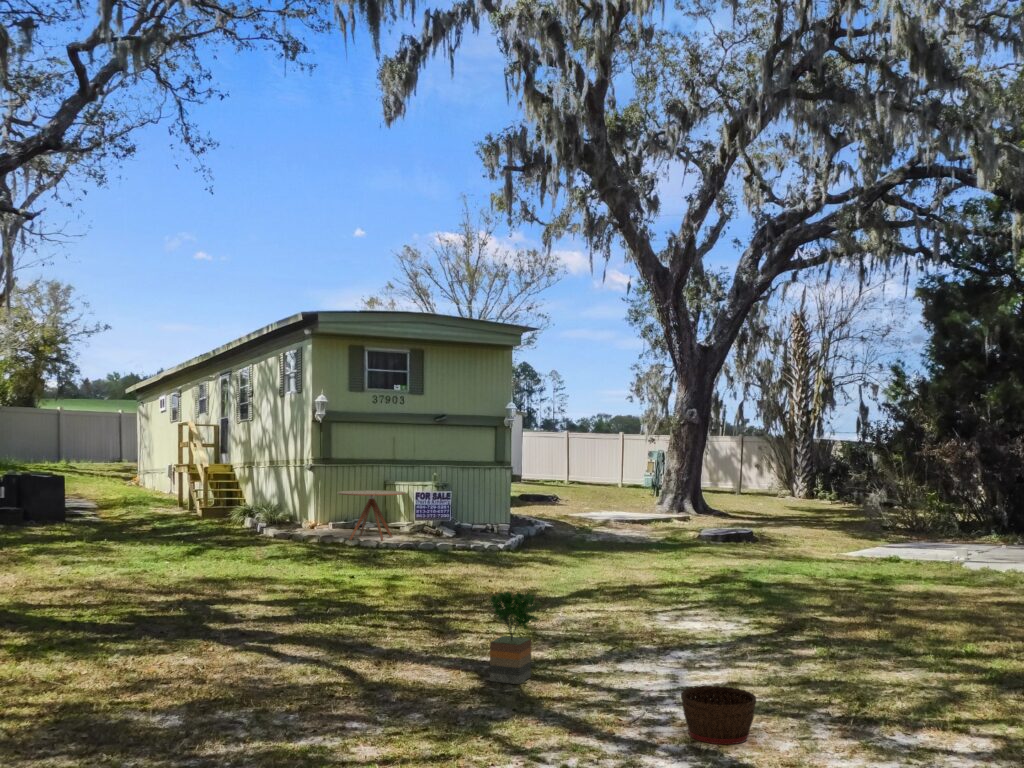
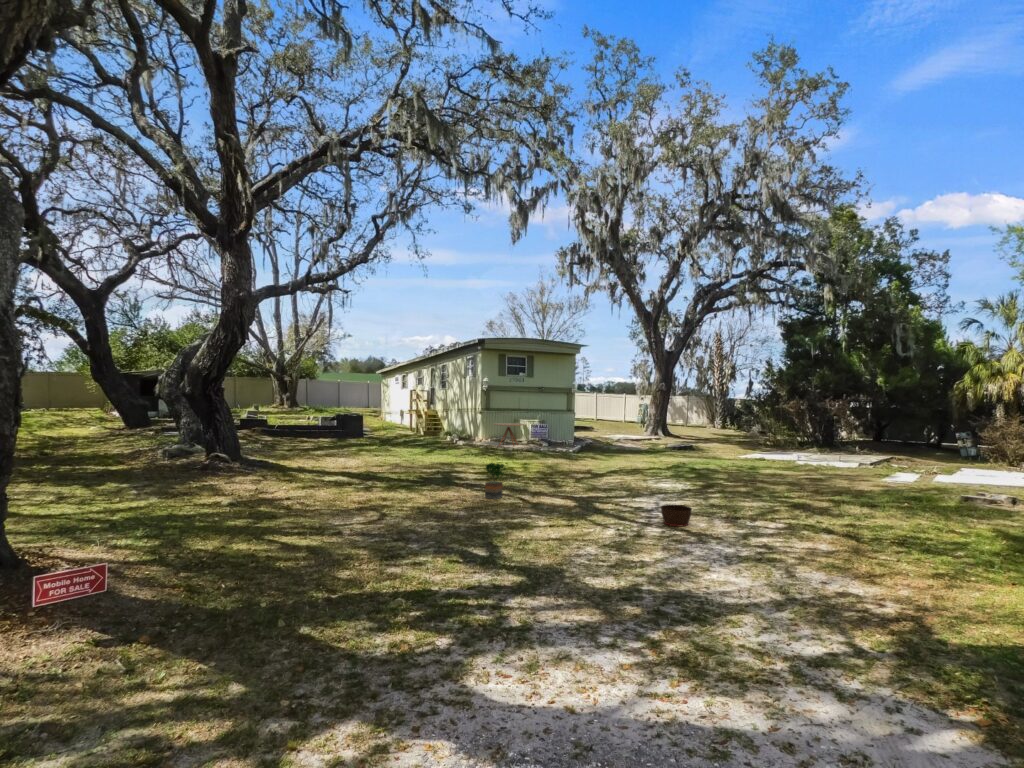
potted tree: present [489,592,541,684] -> present [485,463,506,499]

